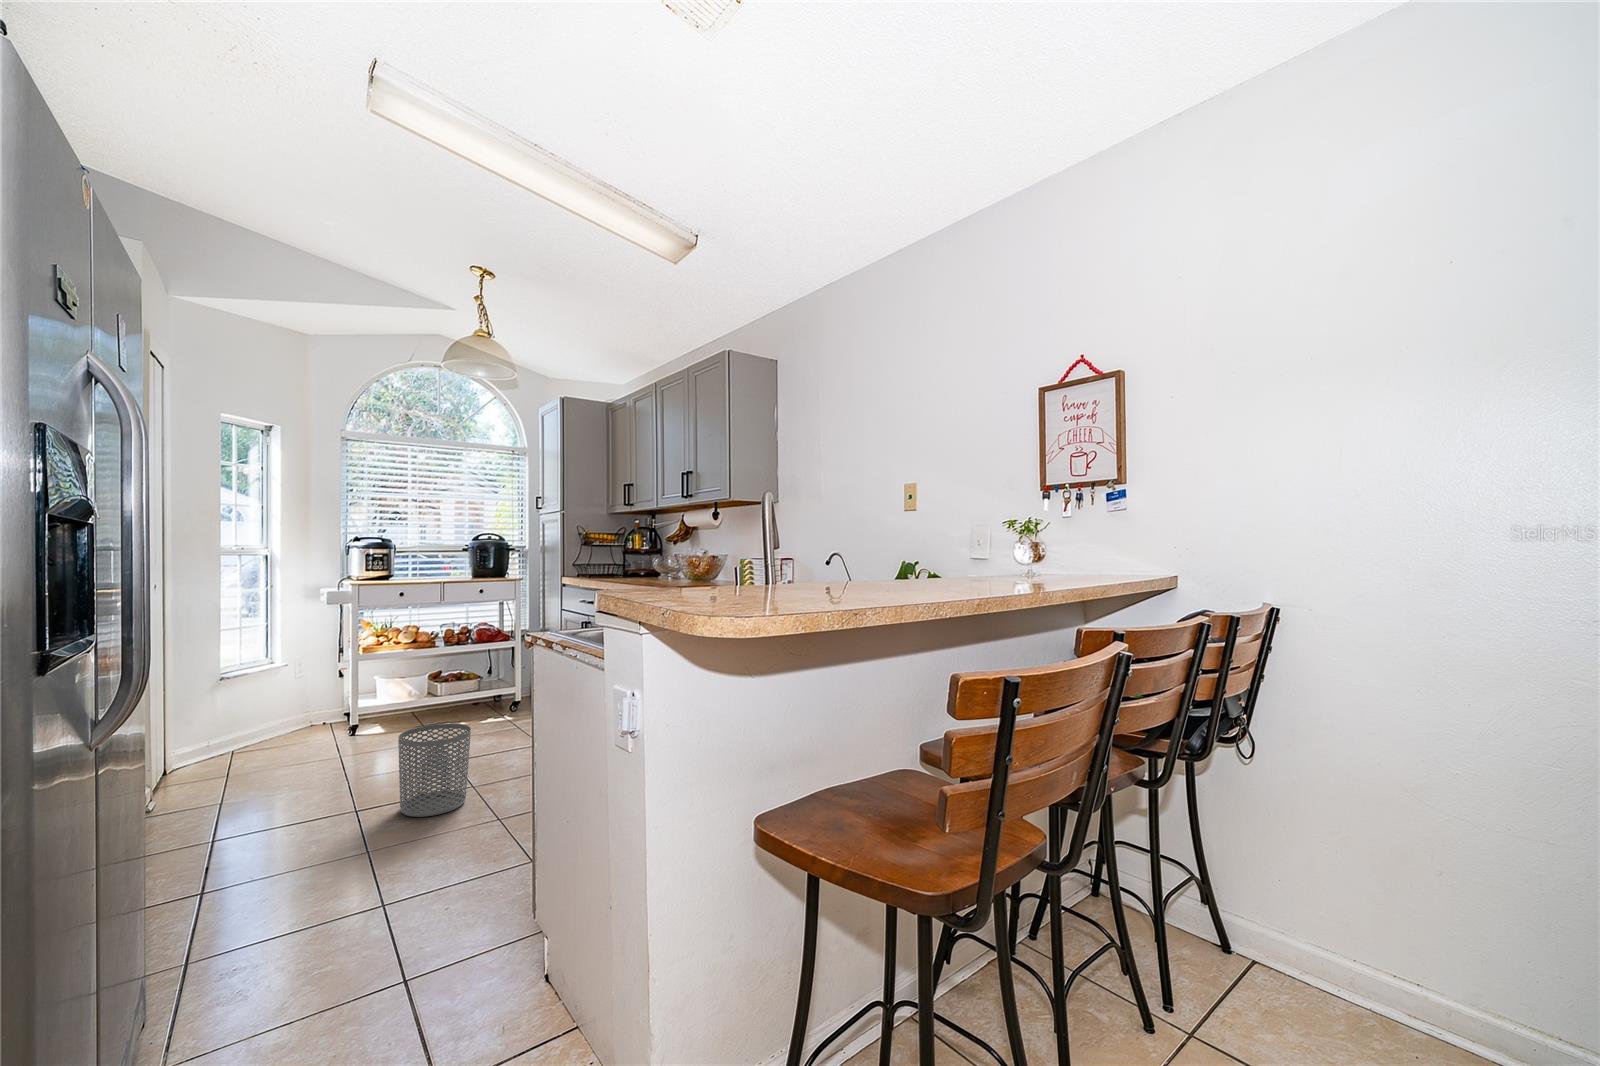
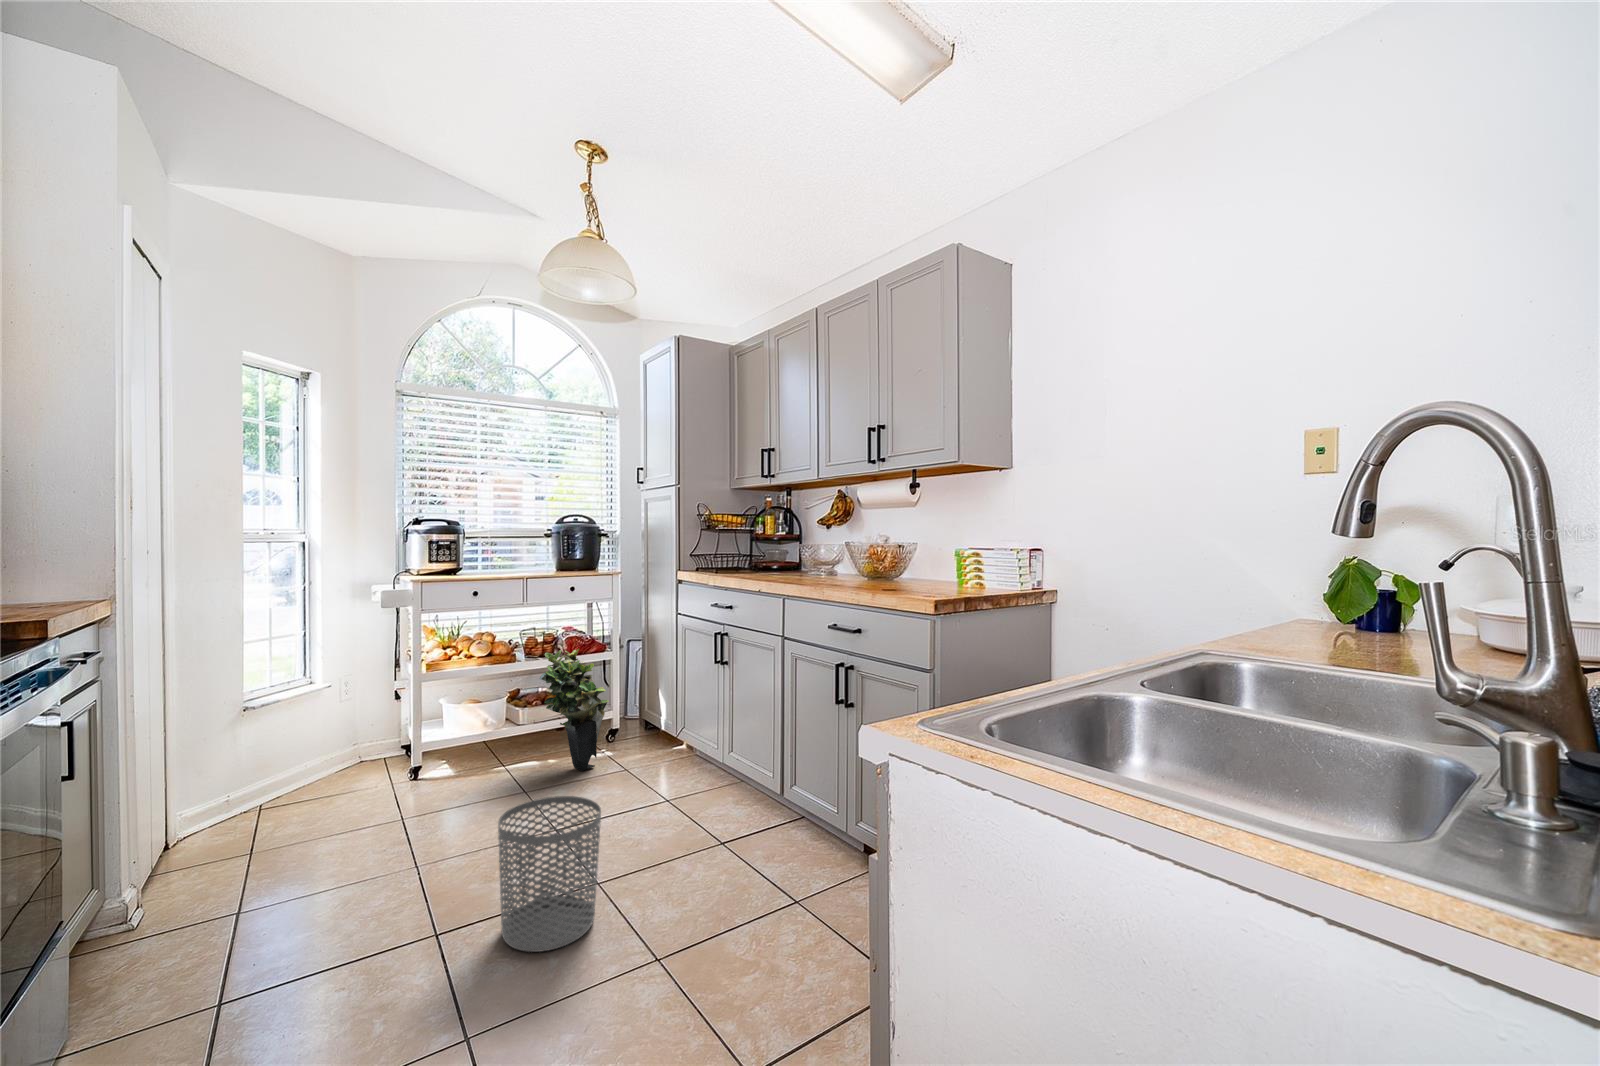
potted plant: none [451,636,507,727] -> present [540,649,608,771]

